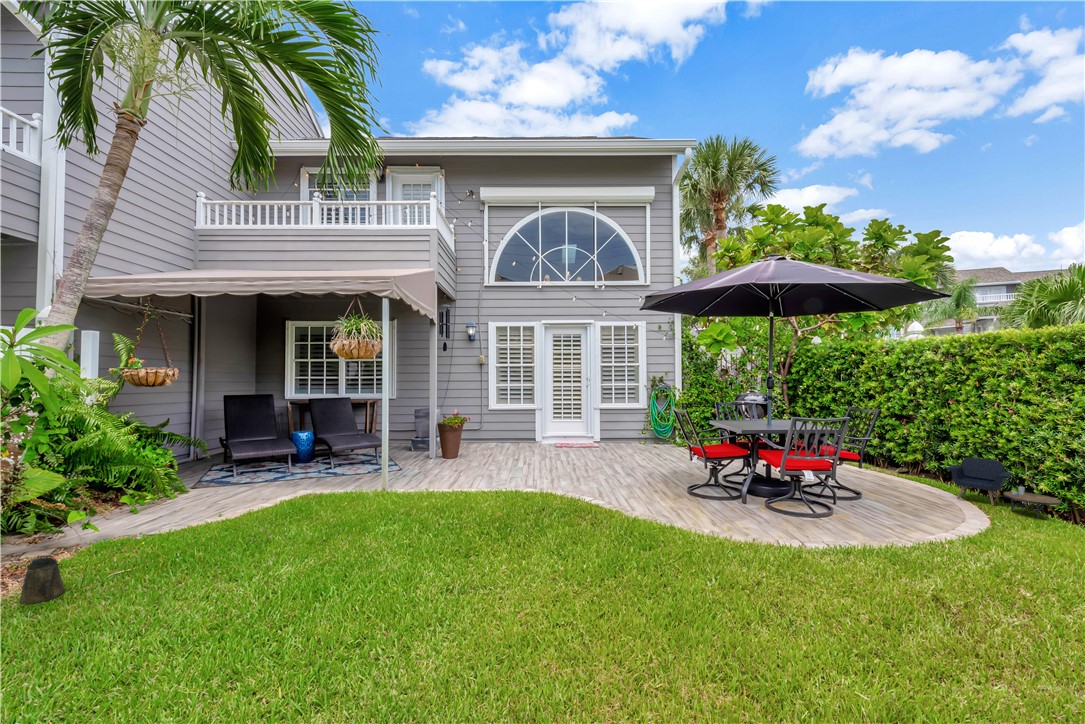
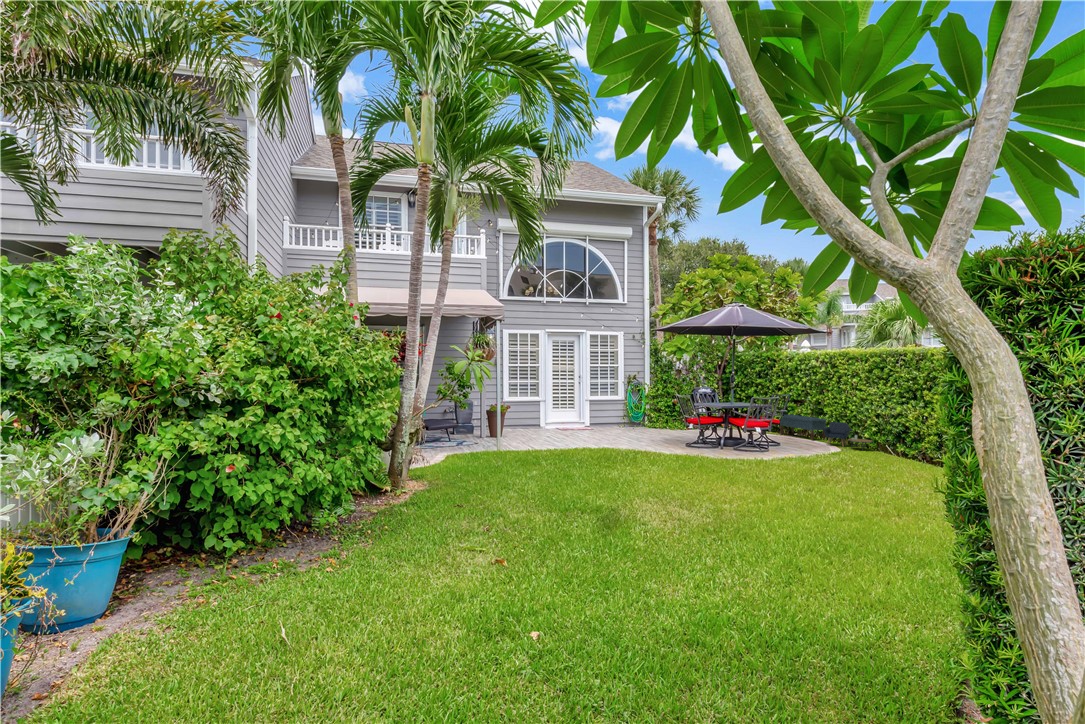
bench: none [869,438,956,485] -> present [780,414,826,440]
watering can: present [19,557,65,604] -> none [397,471,431,494]

